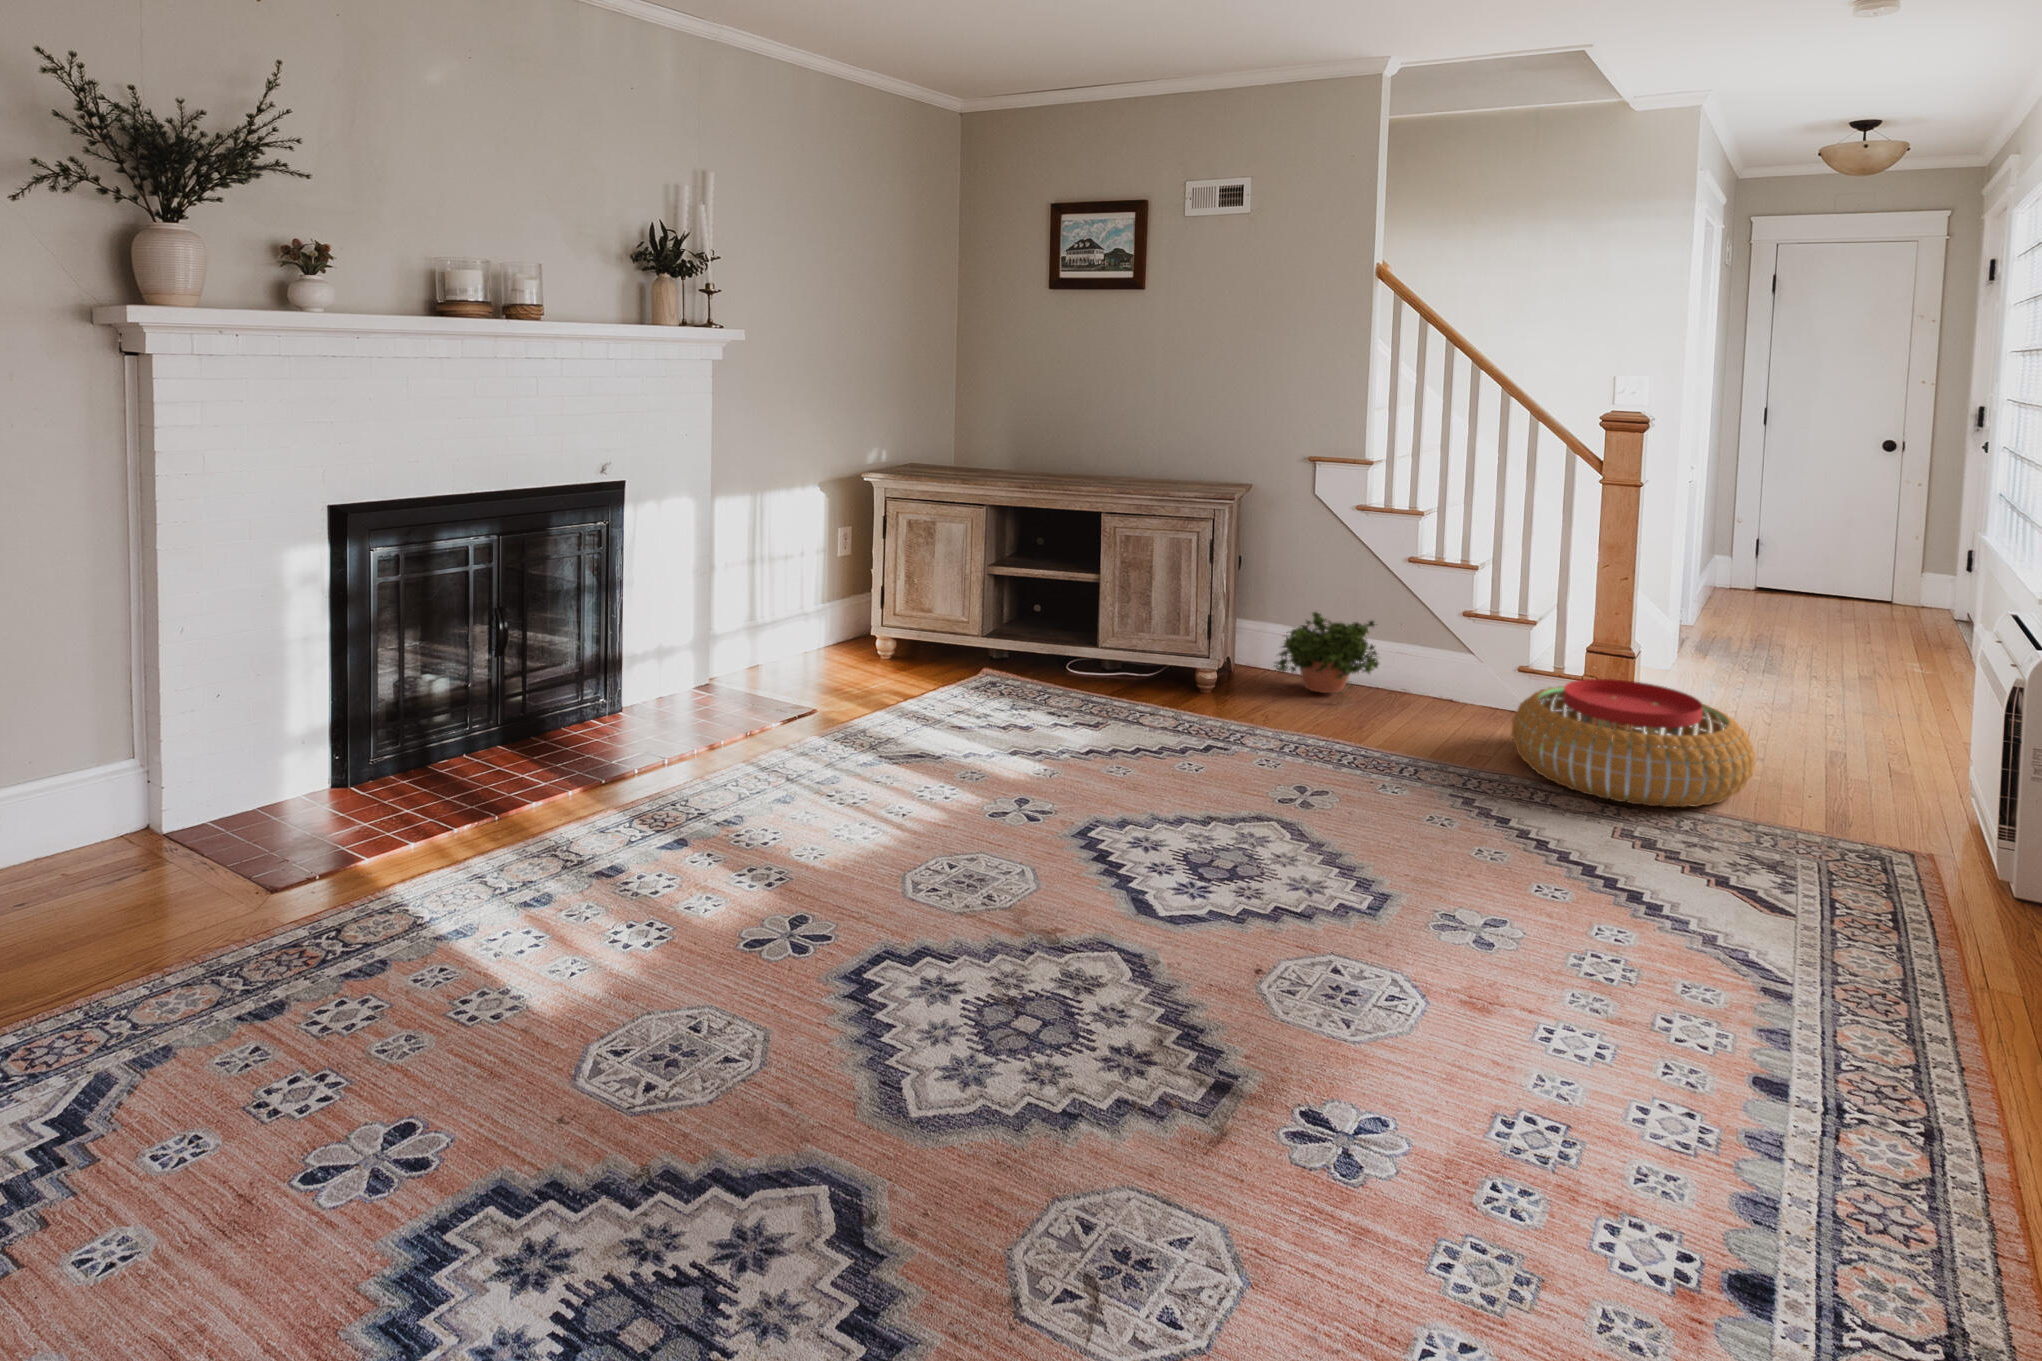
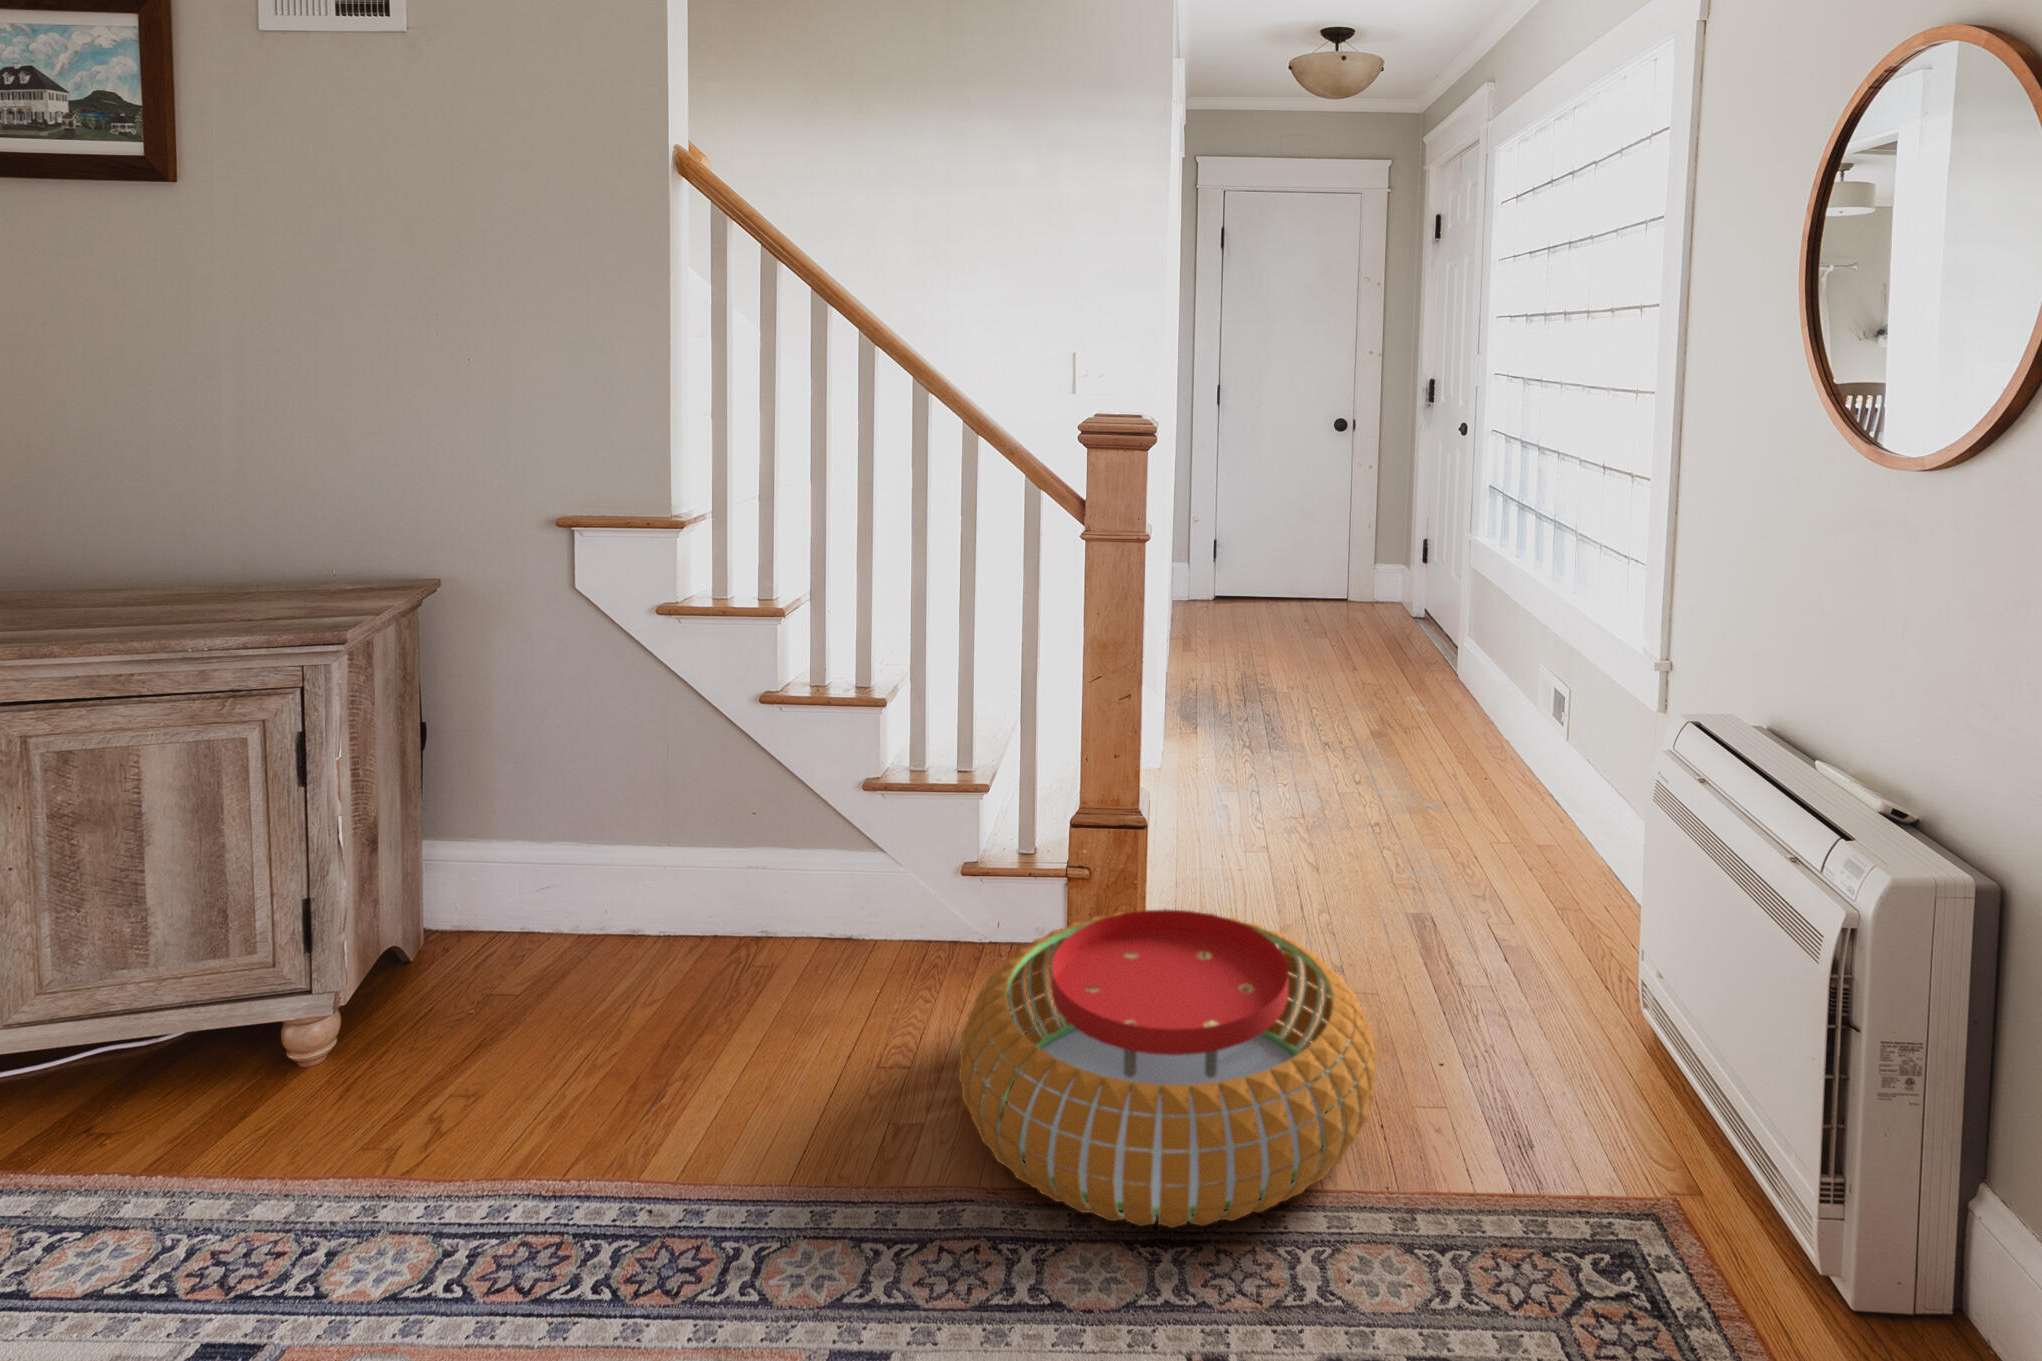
potted plant: present [1275,612,1380,701] -> none [463,825,720,1024]

